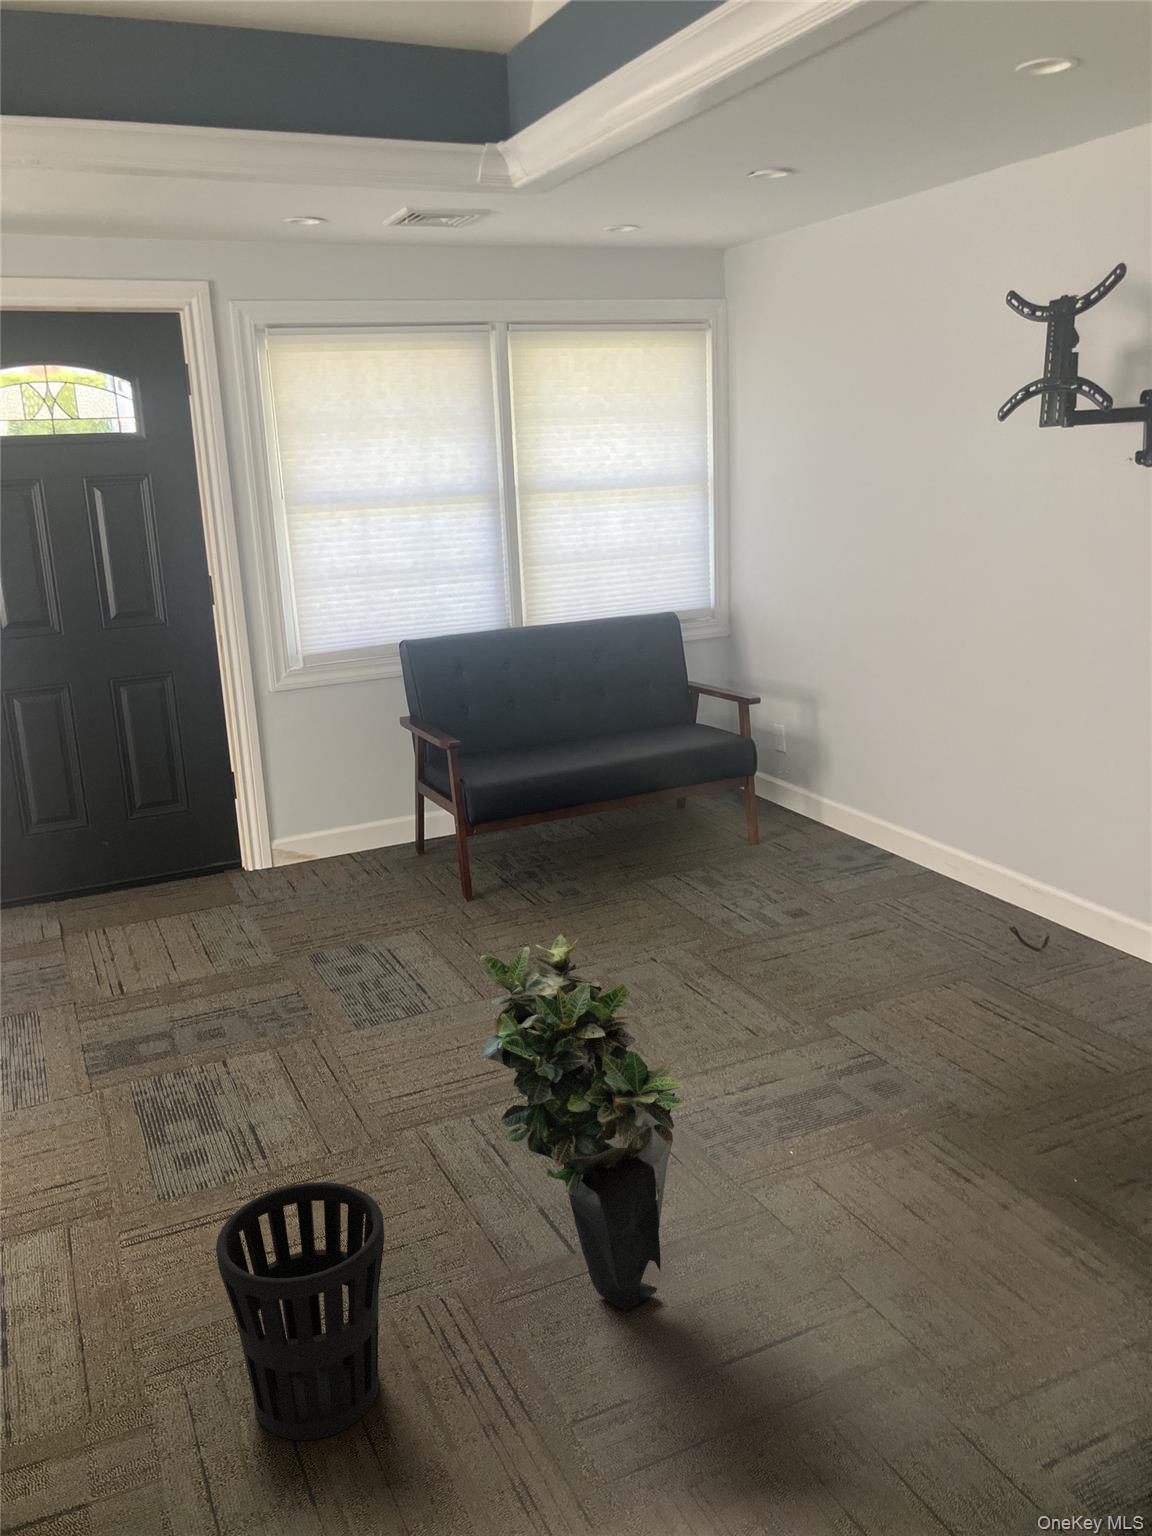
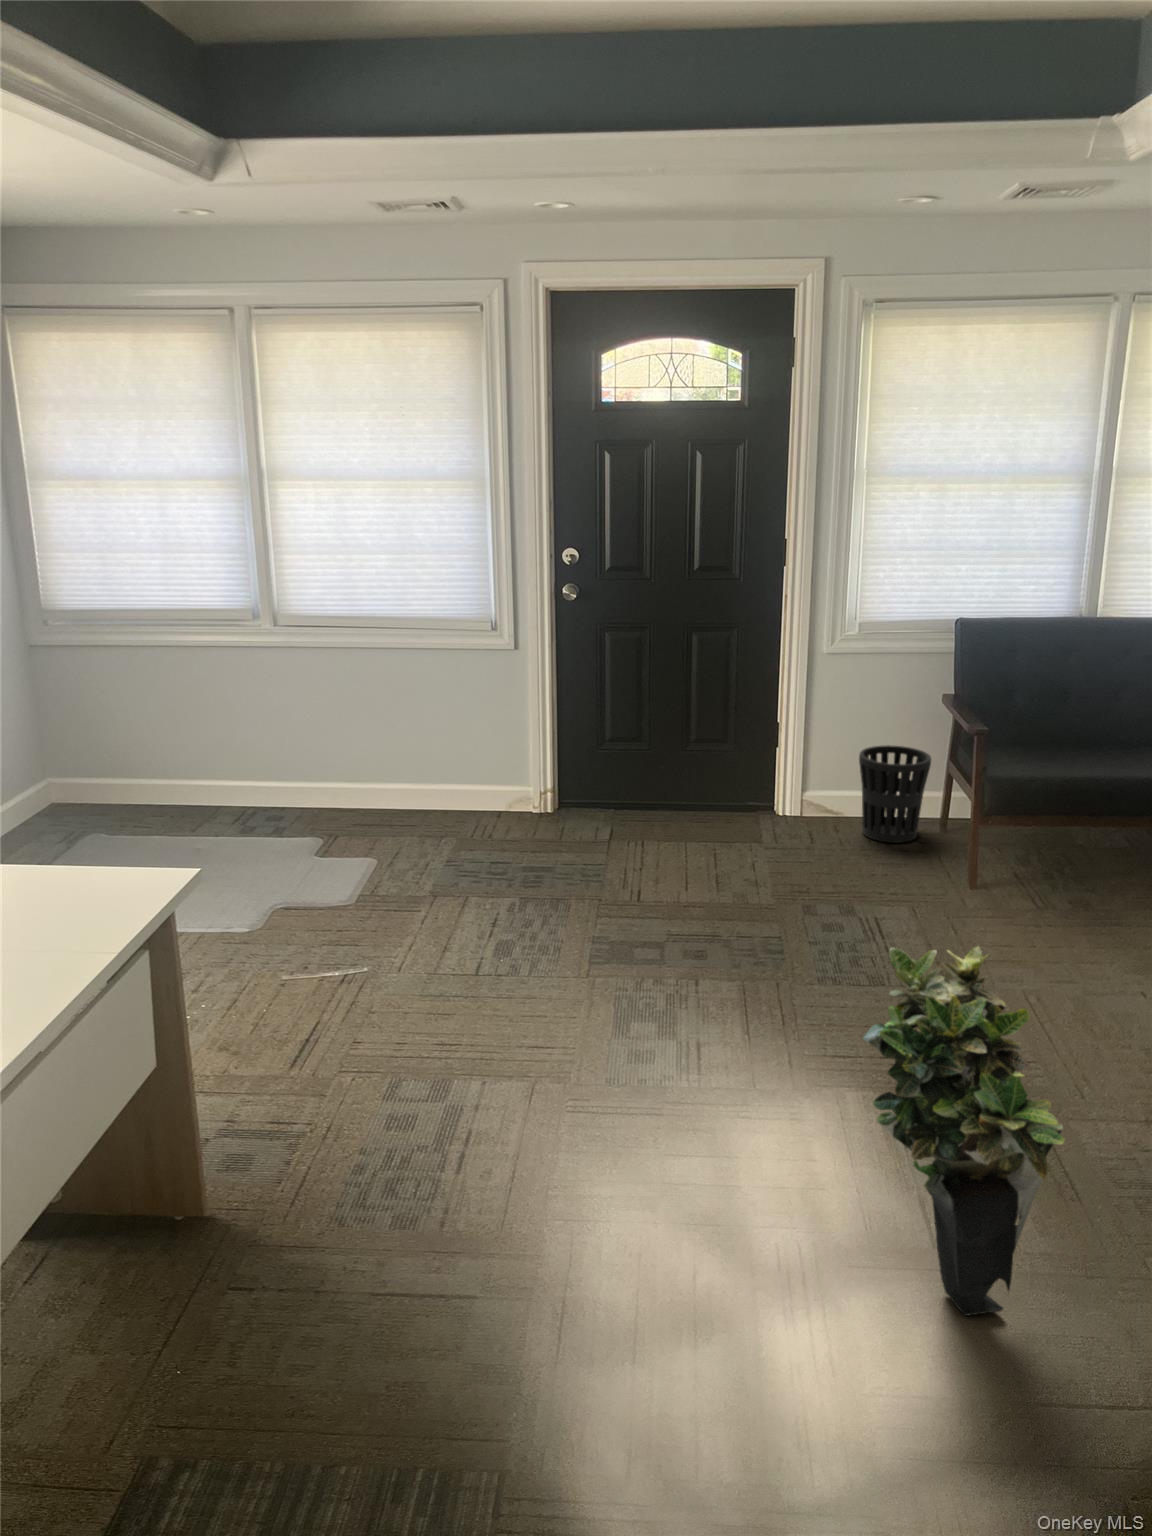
wastebasket: present [216,1182,384,1440] -> present [859,745,931,843]

